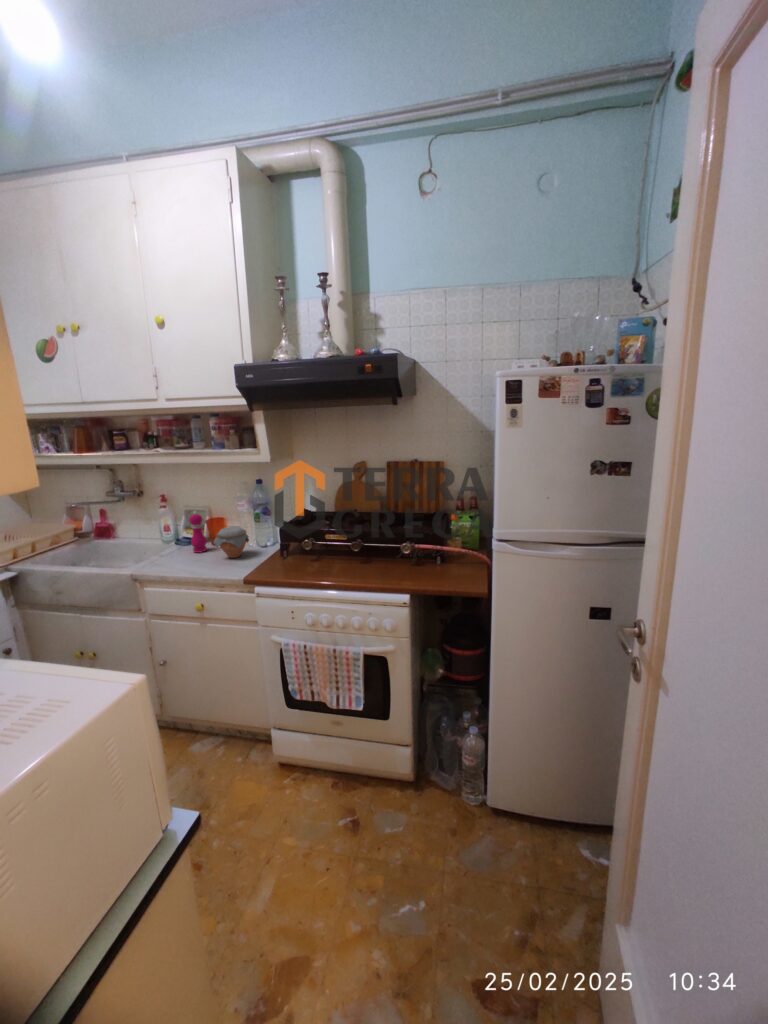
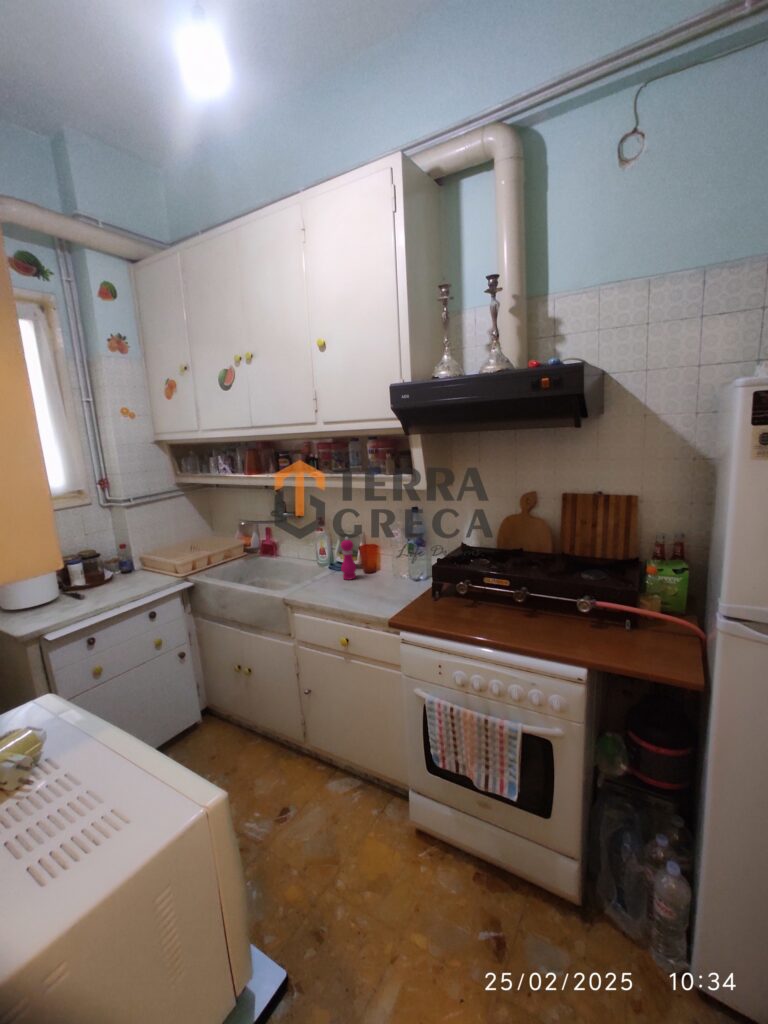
jar: present [214,526,249,558] -> none [362,556,398,590]

